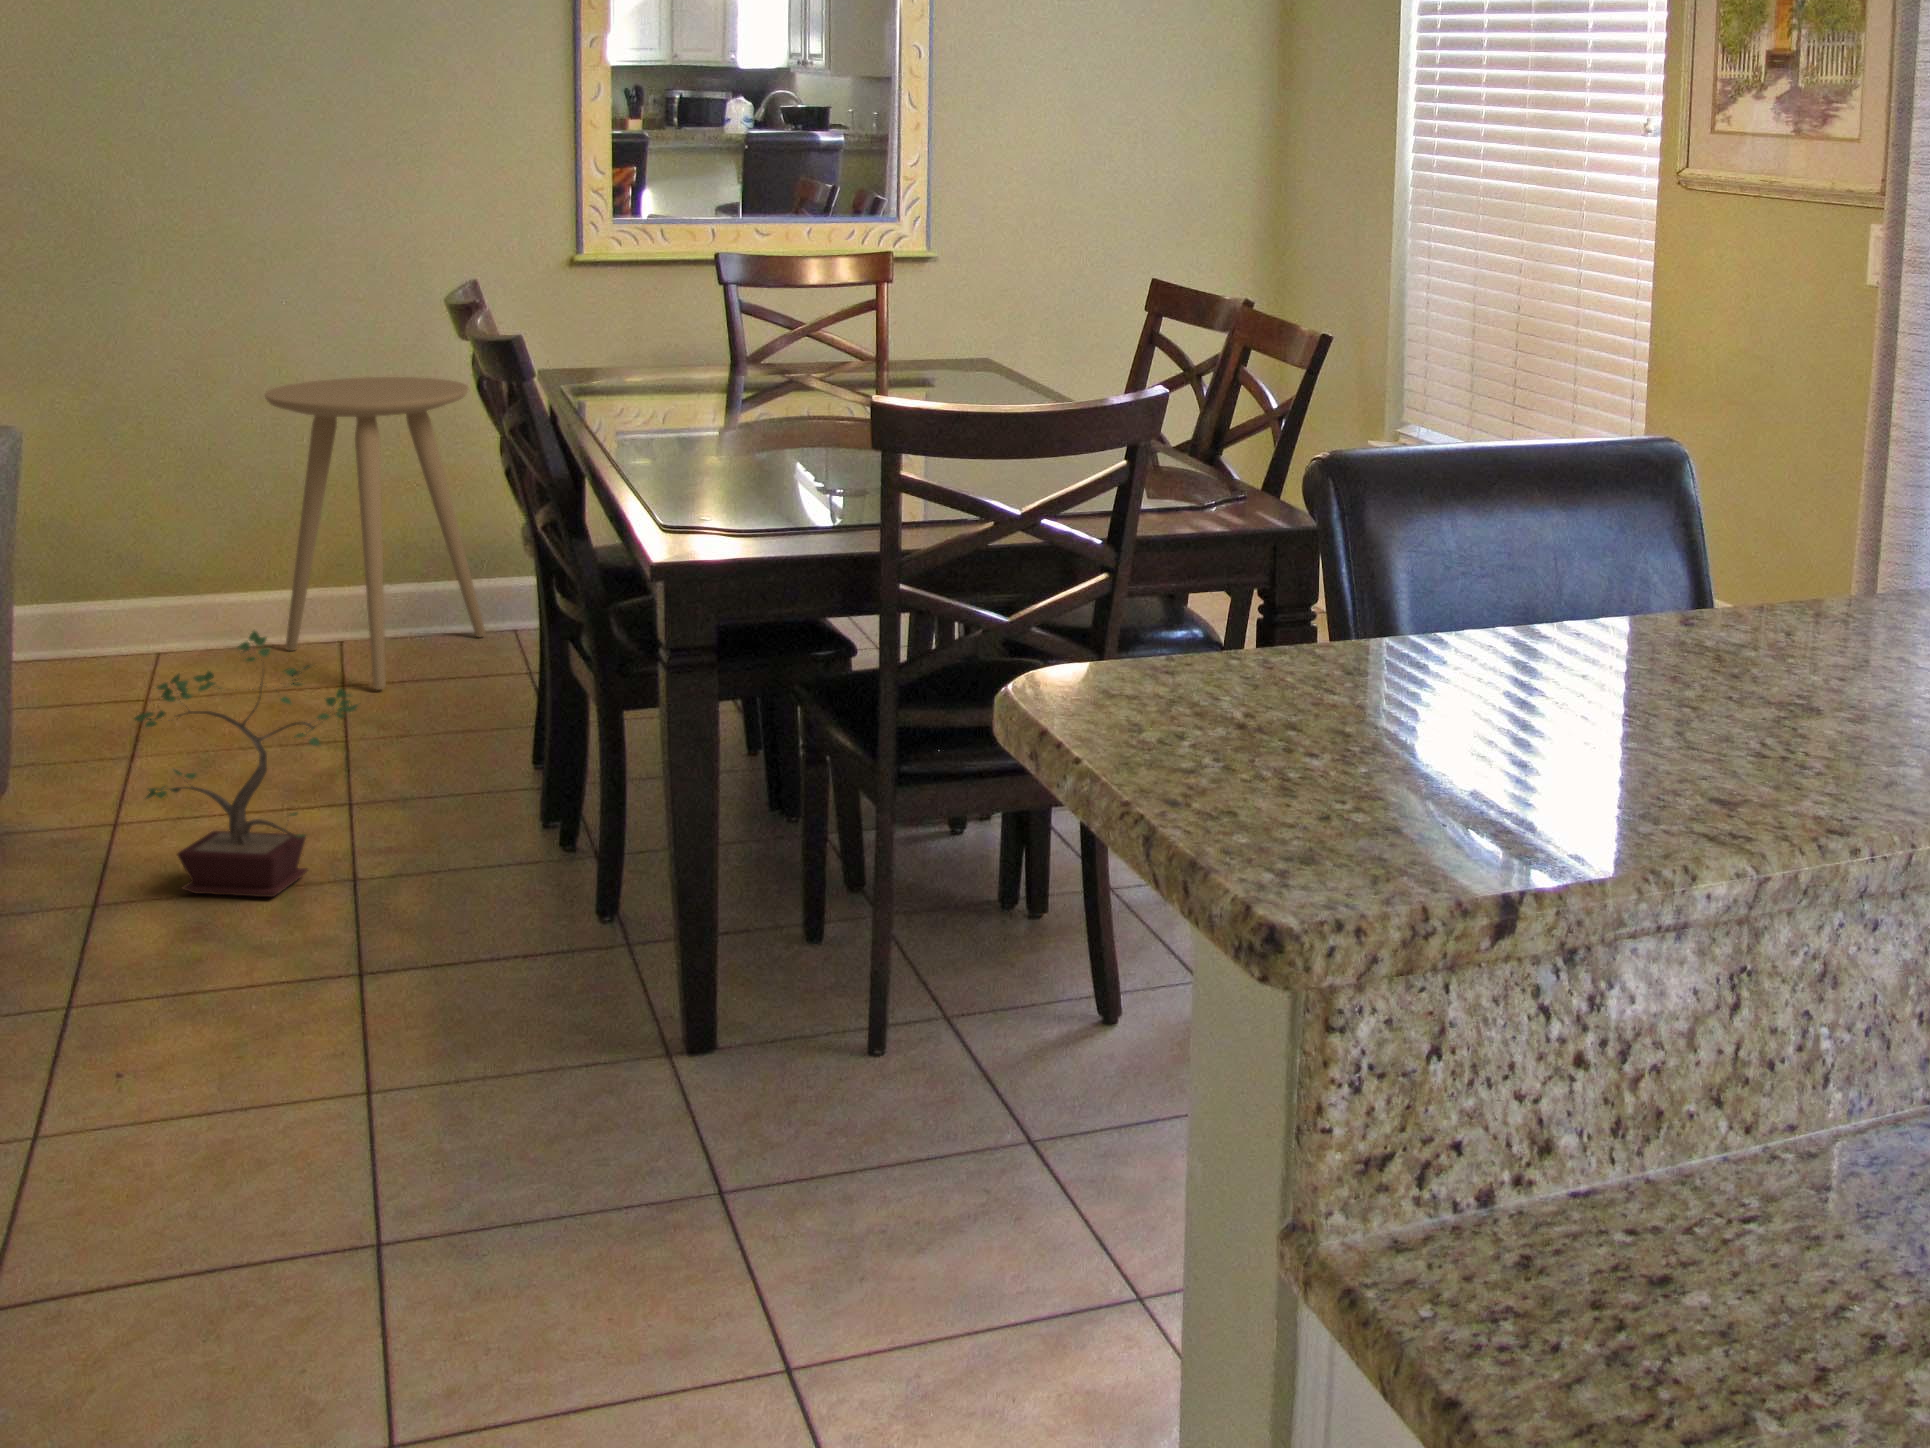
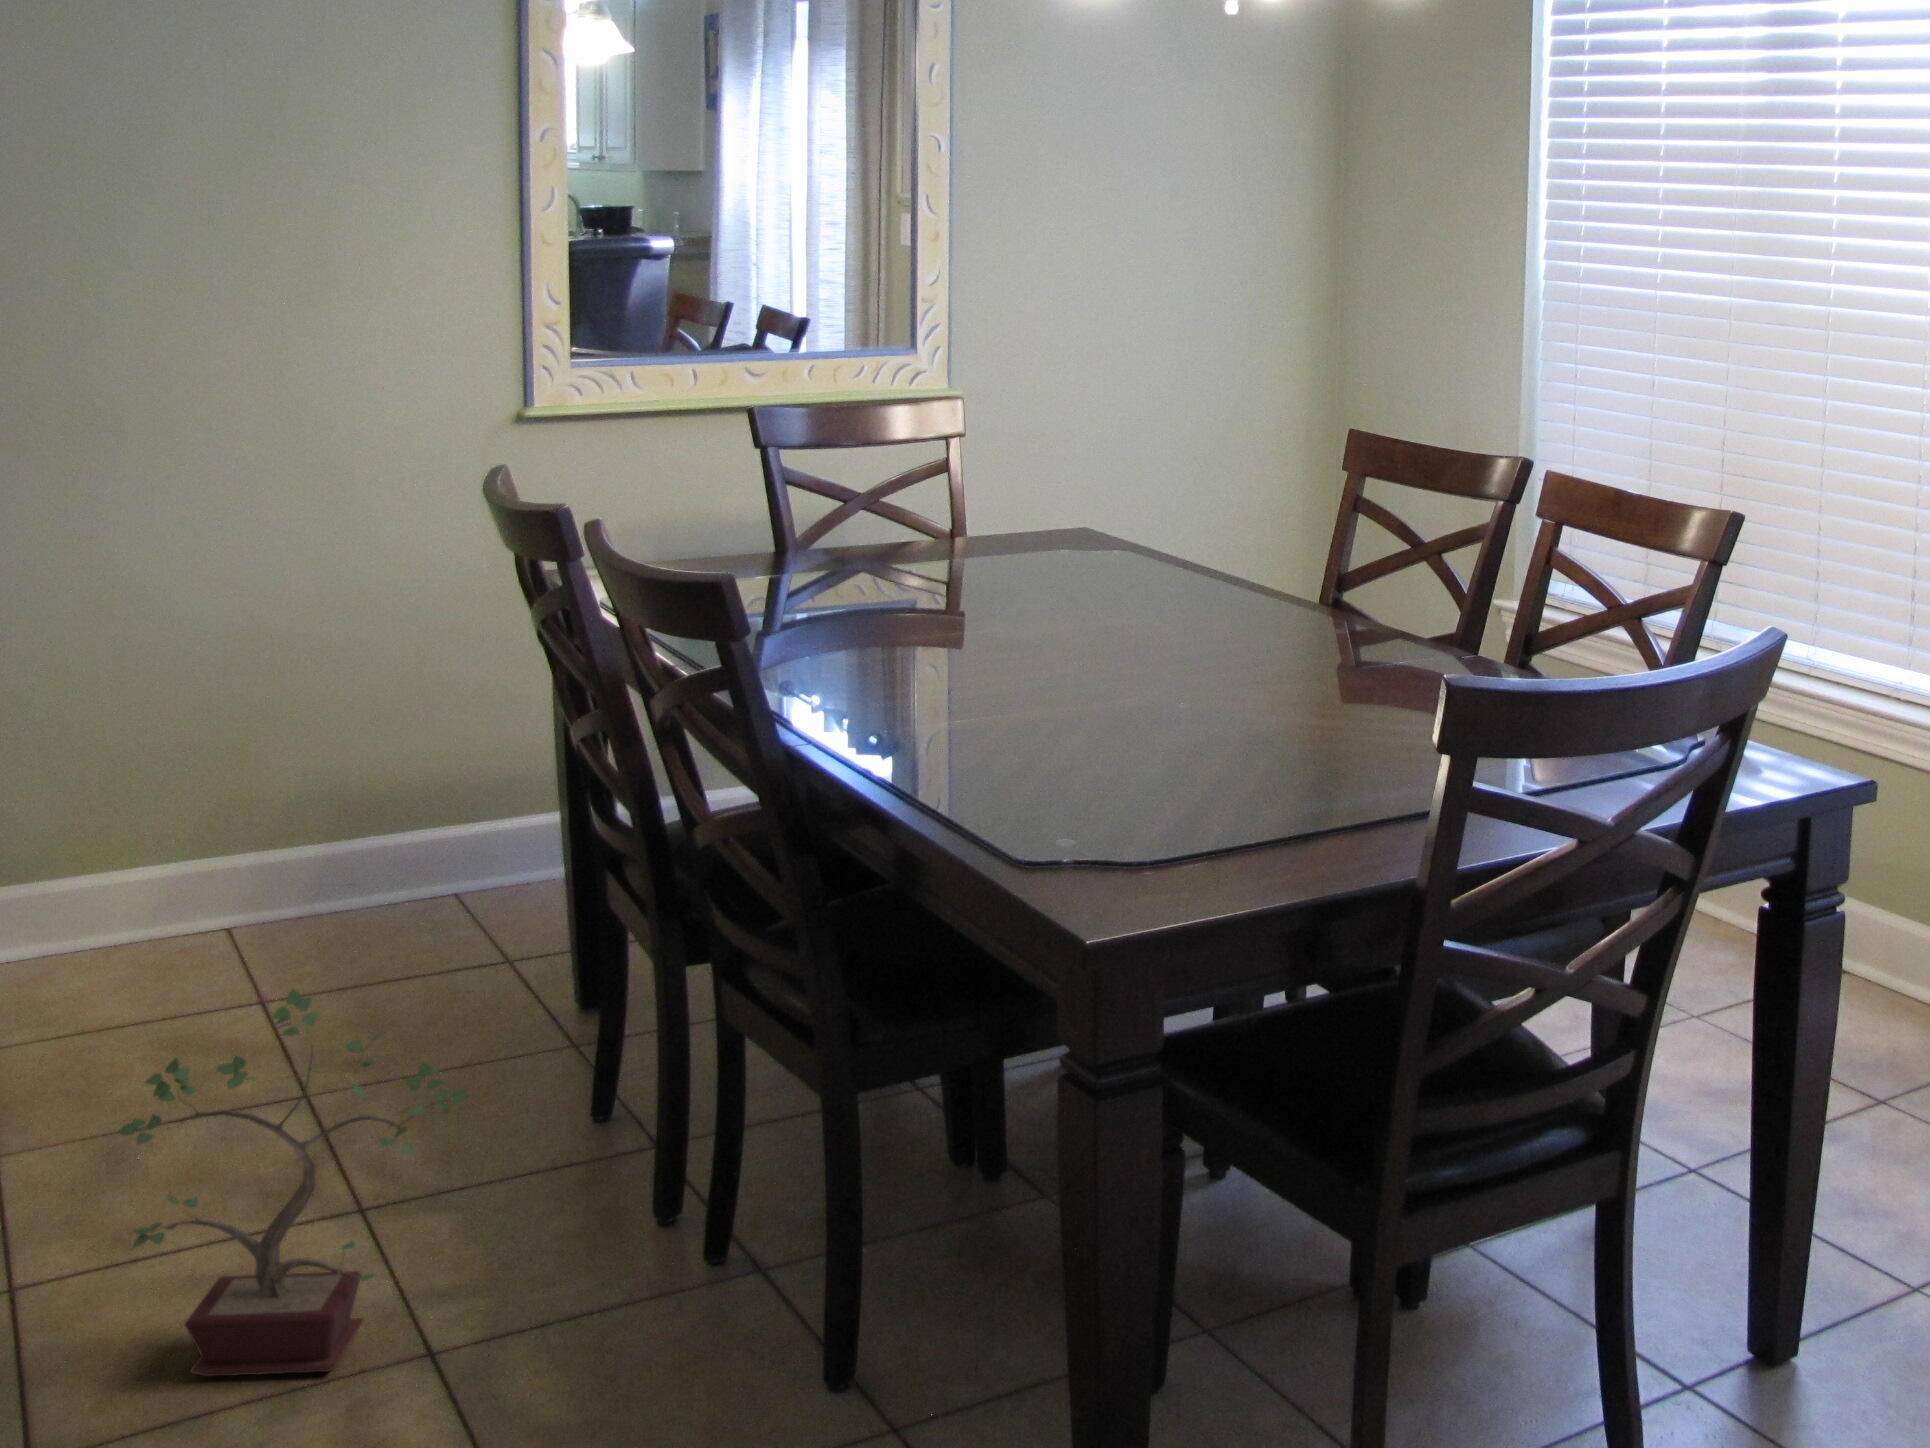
side table: present [264,377,486,690] -> none [133,577,413,1008]

